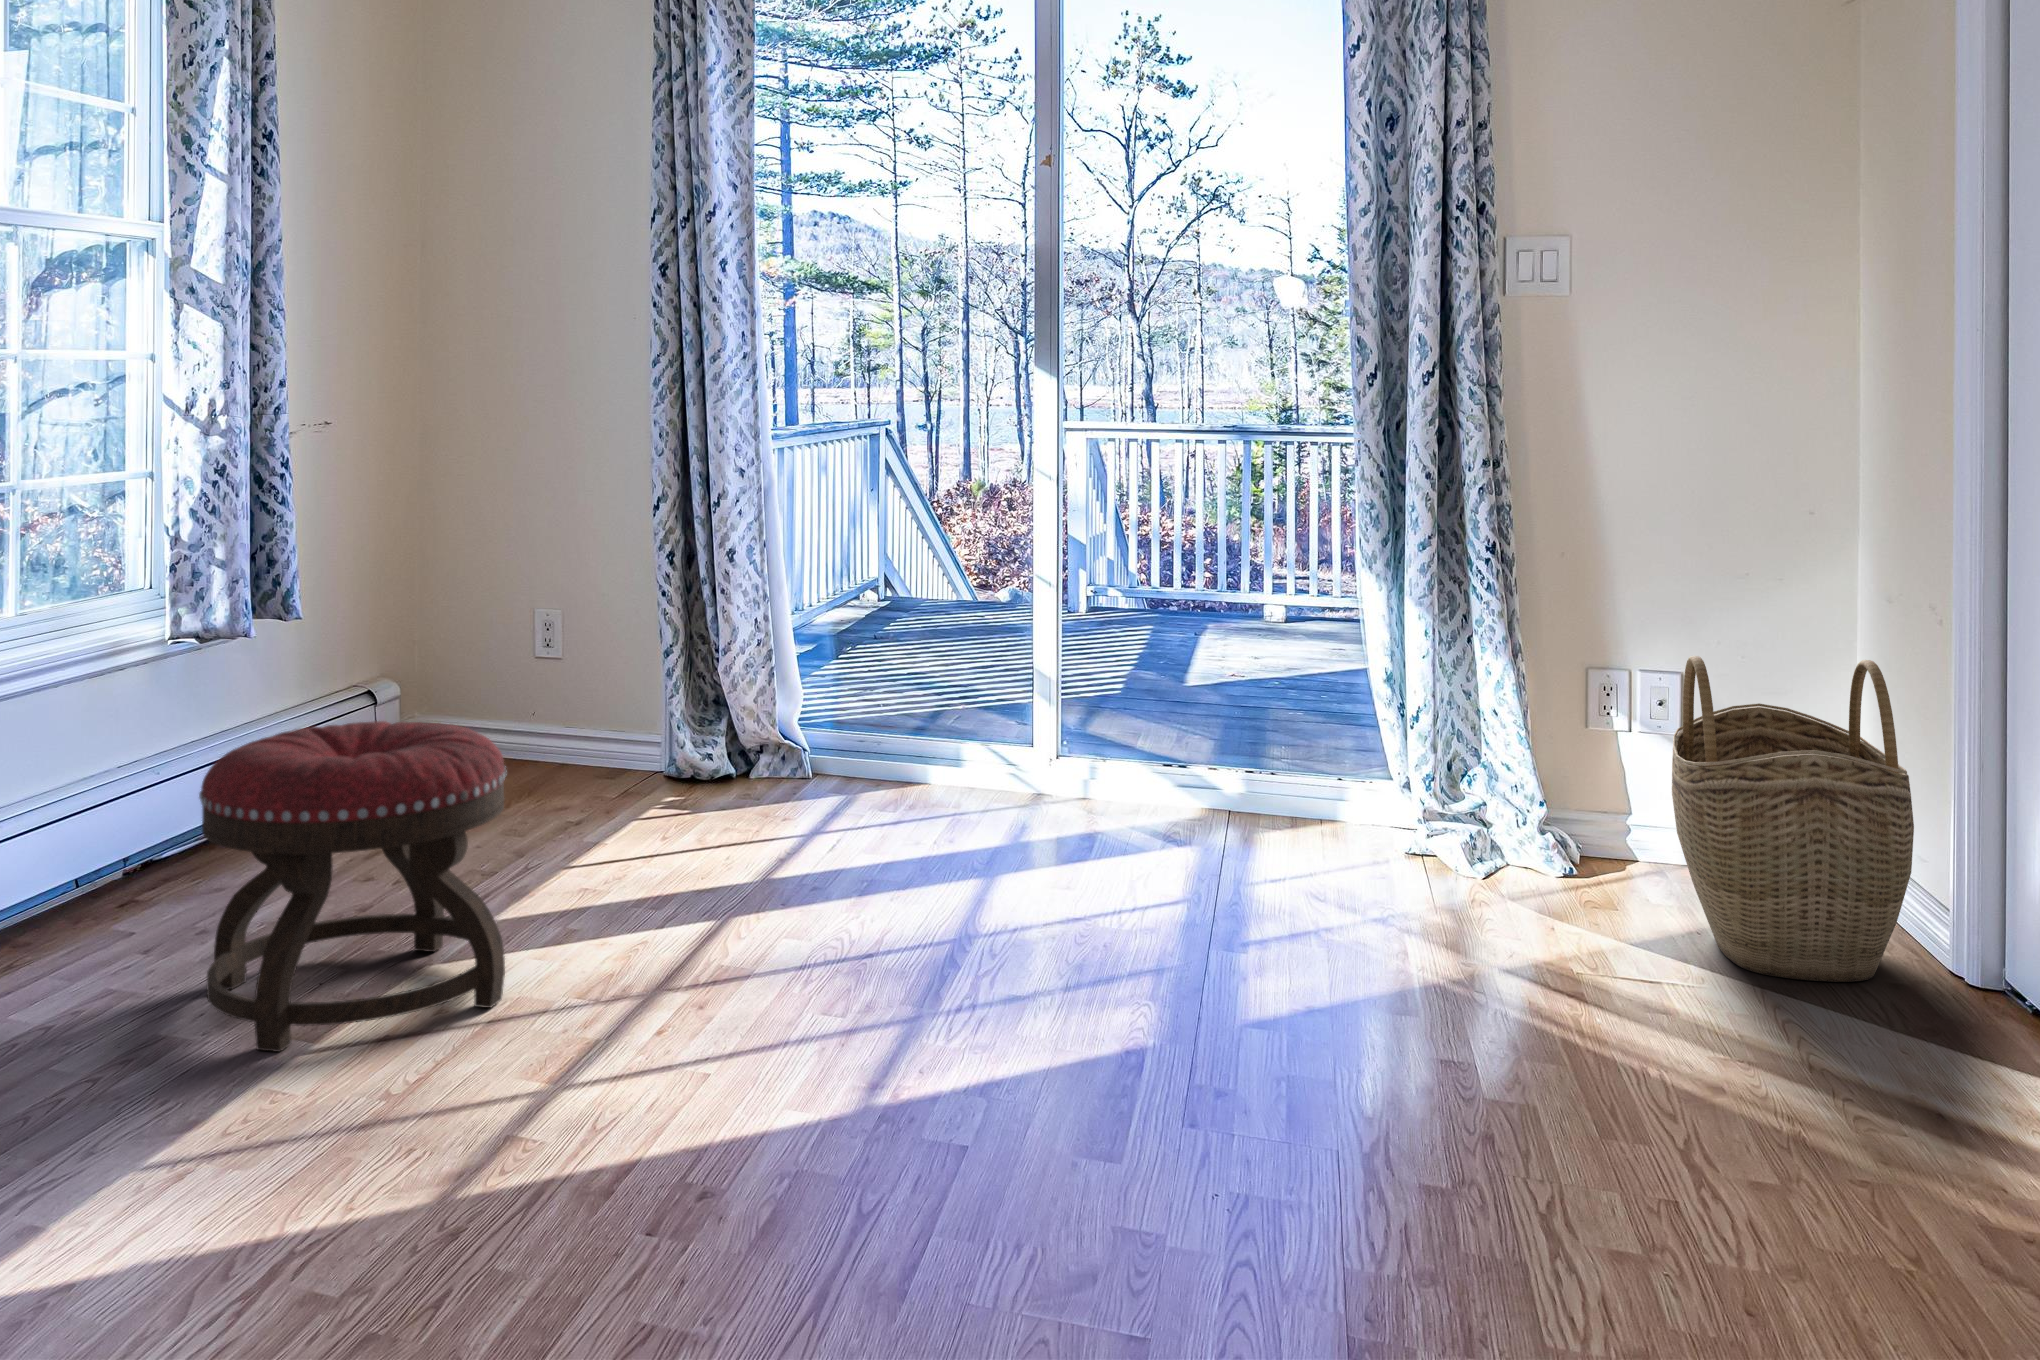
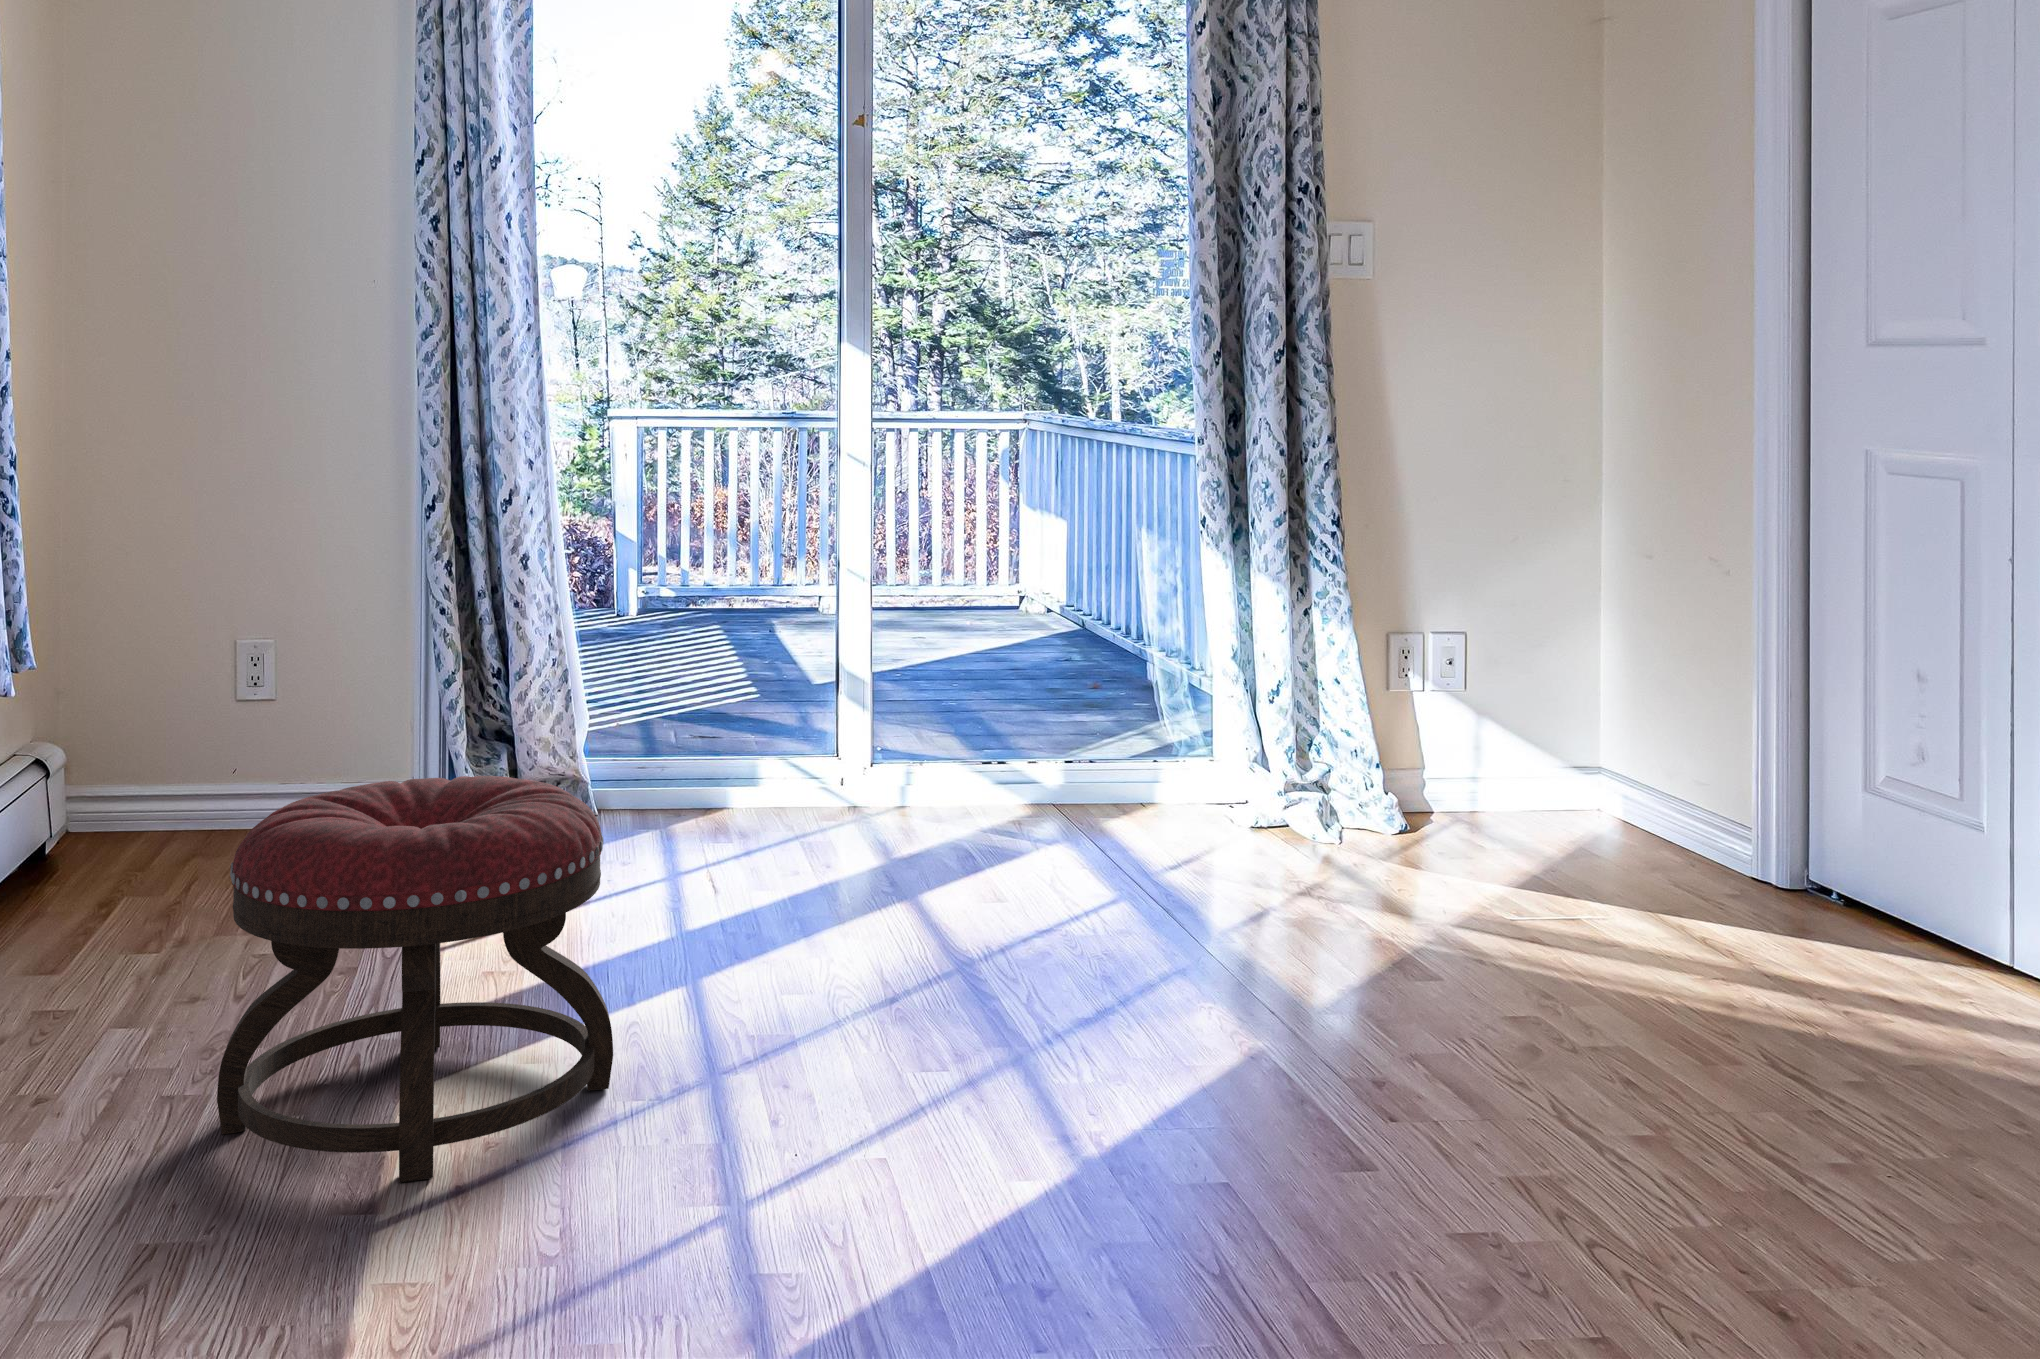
woven basket: present [1672,656,1914,982] -> none [1507,610,1709,871]

